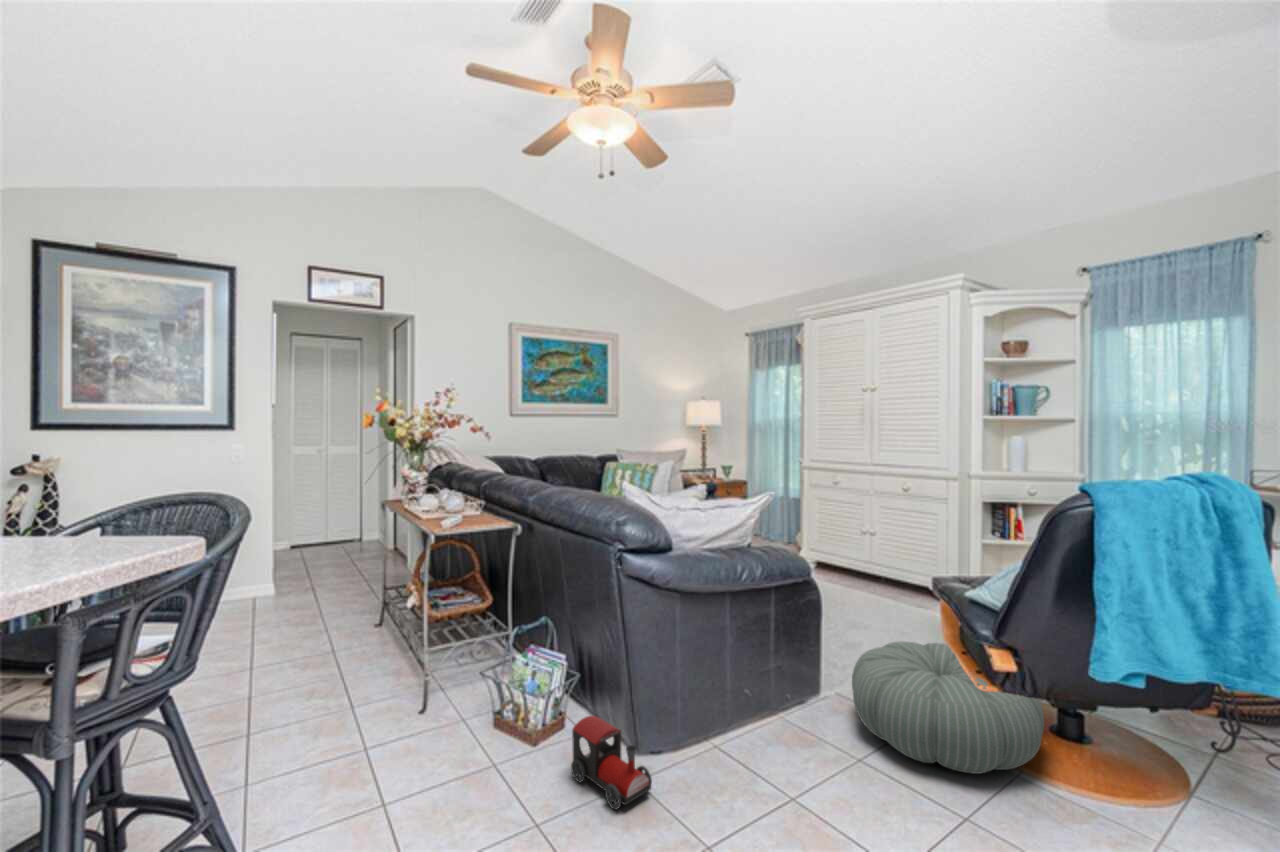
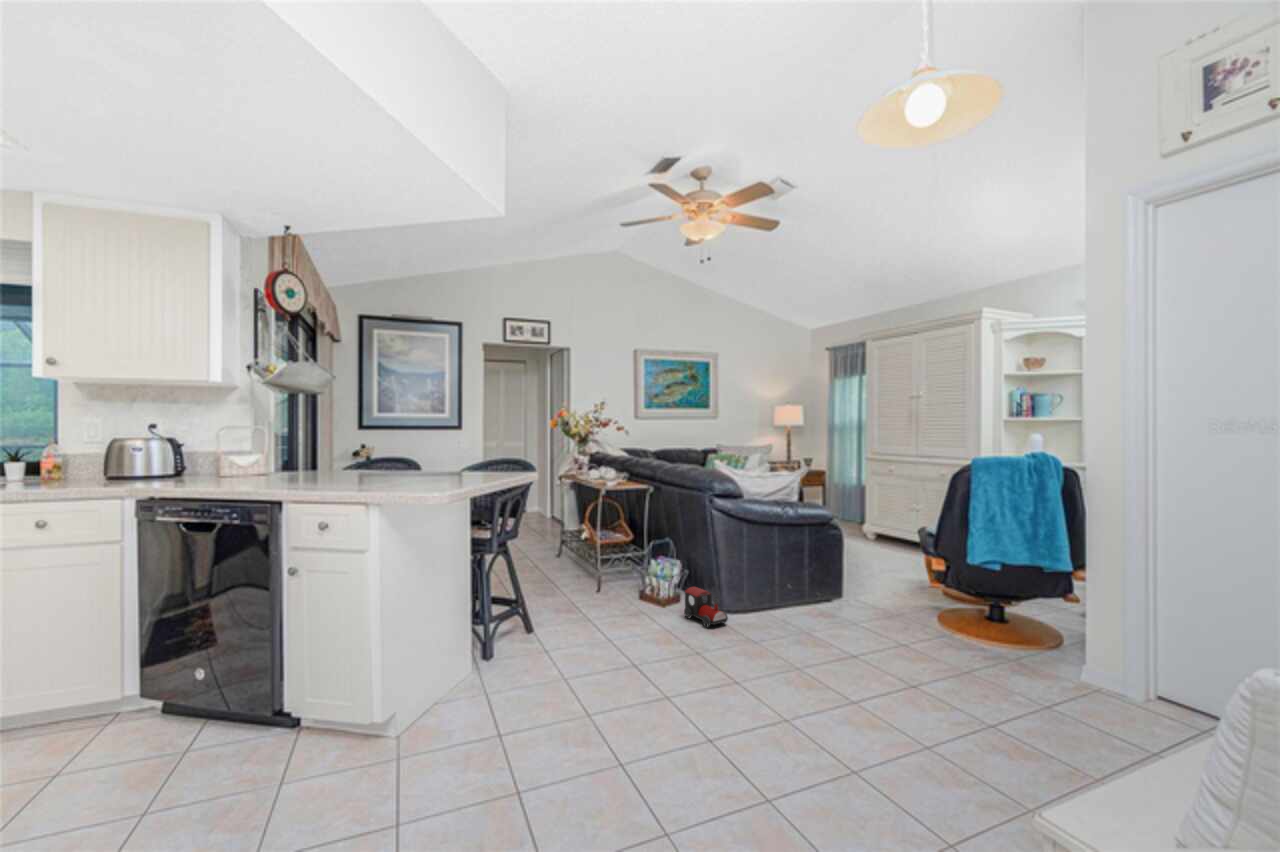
pouf: present [852,641,1044,774] -> none [857,564,975,630]

